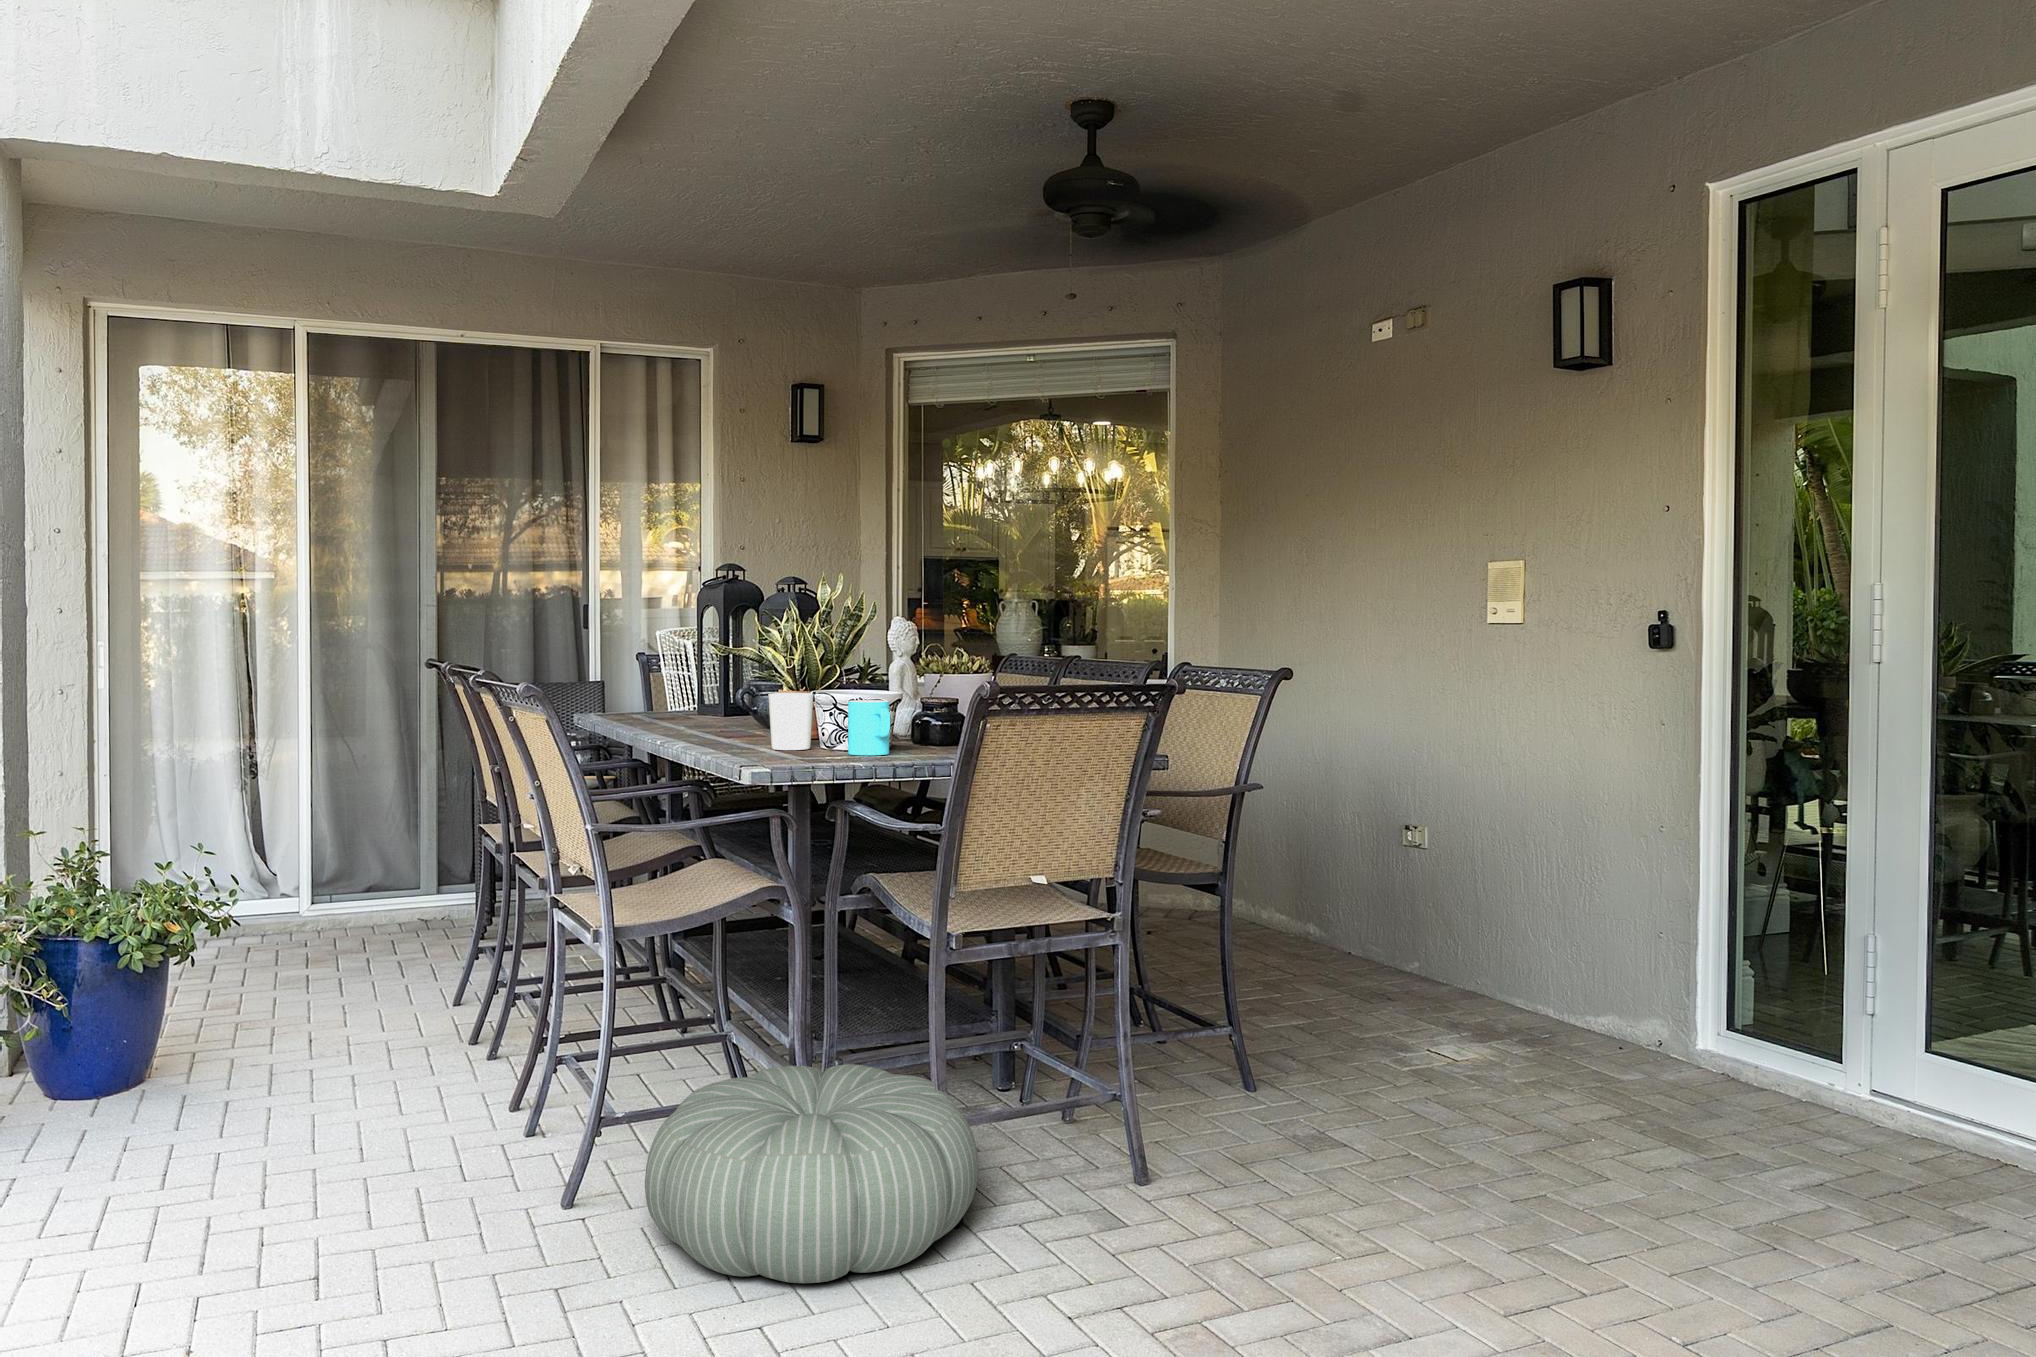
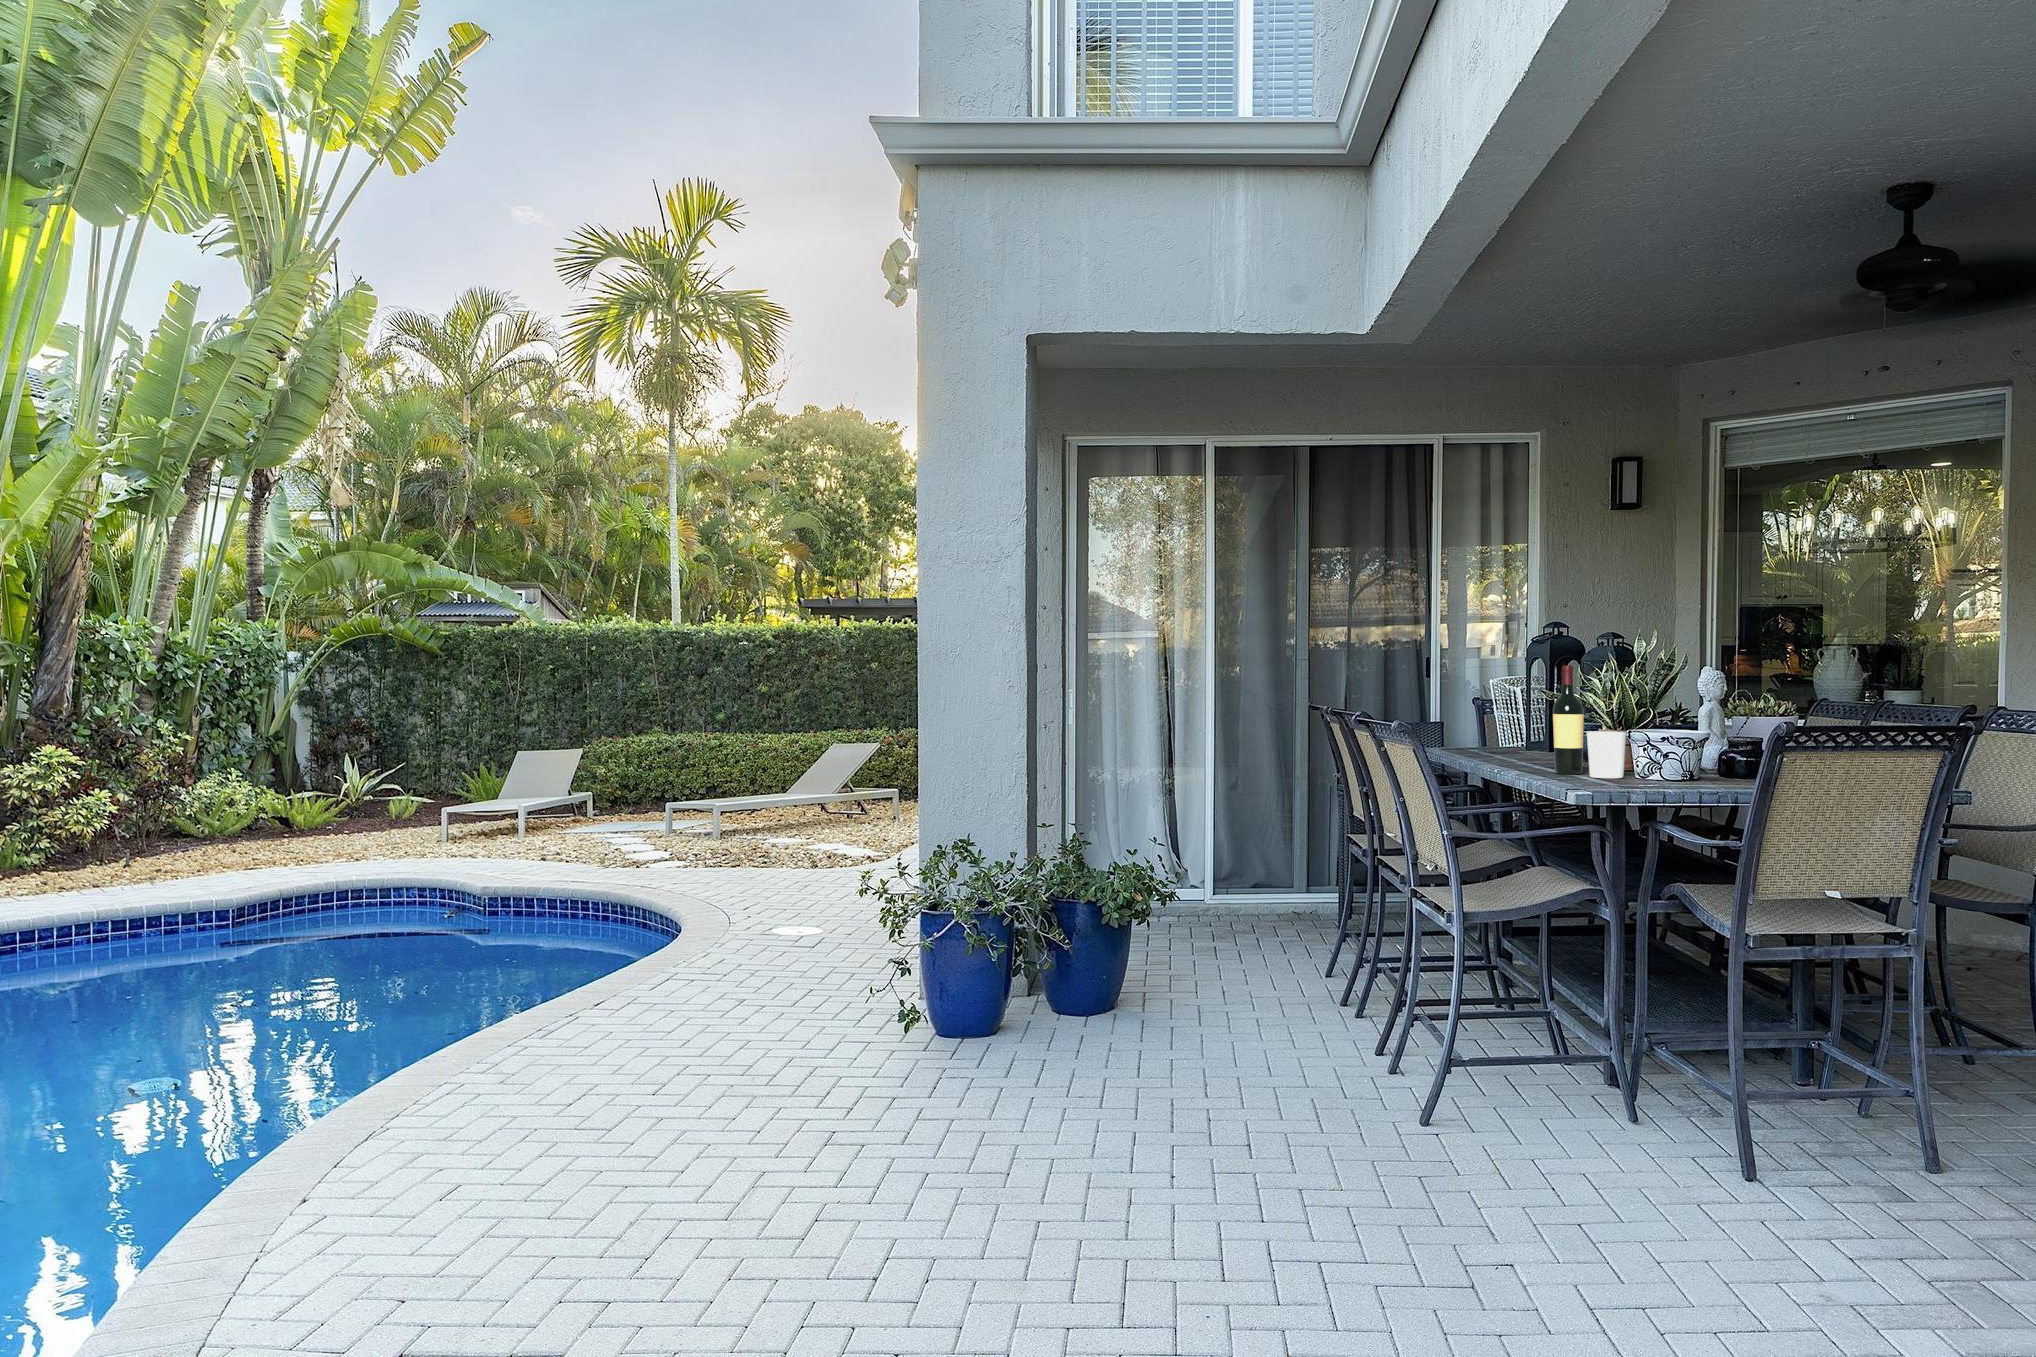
wine bottle: none [729,612,765,746] -> present [1553,665,1584,774]
cup: present [848,700,890,755] -> none [1656,738,1694,784]
pouf: present [645,1064,978,1283] -> none [1487,1030,1774,1194]

